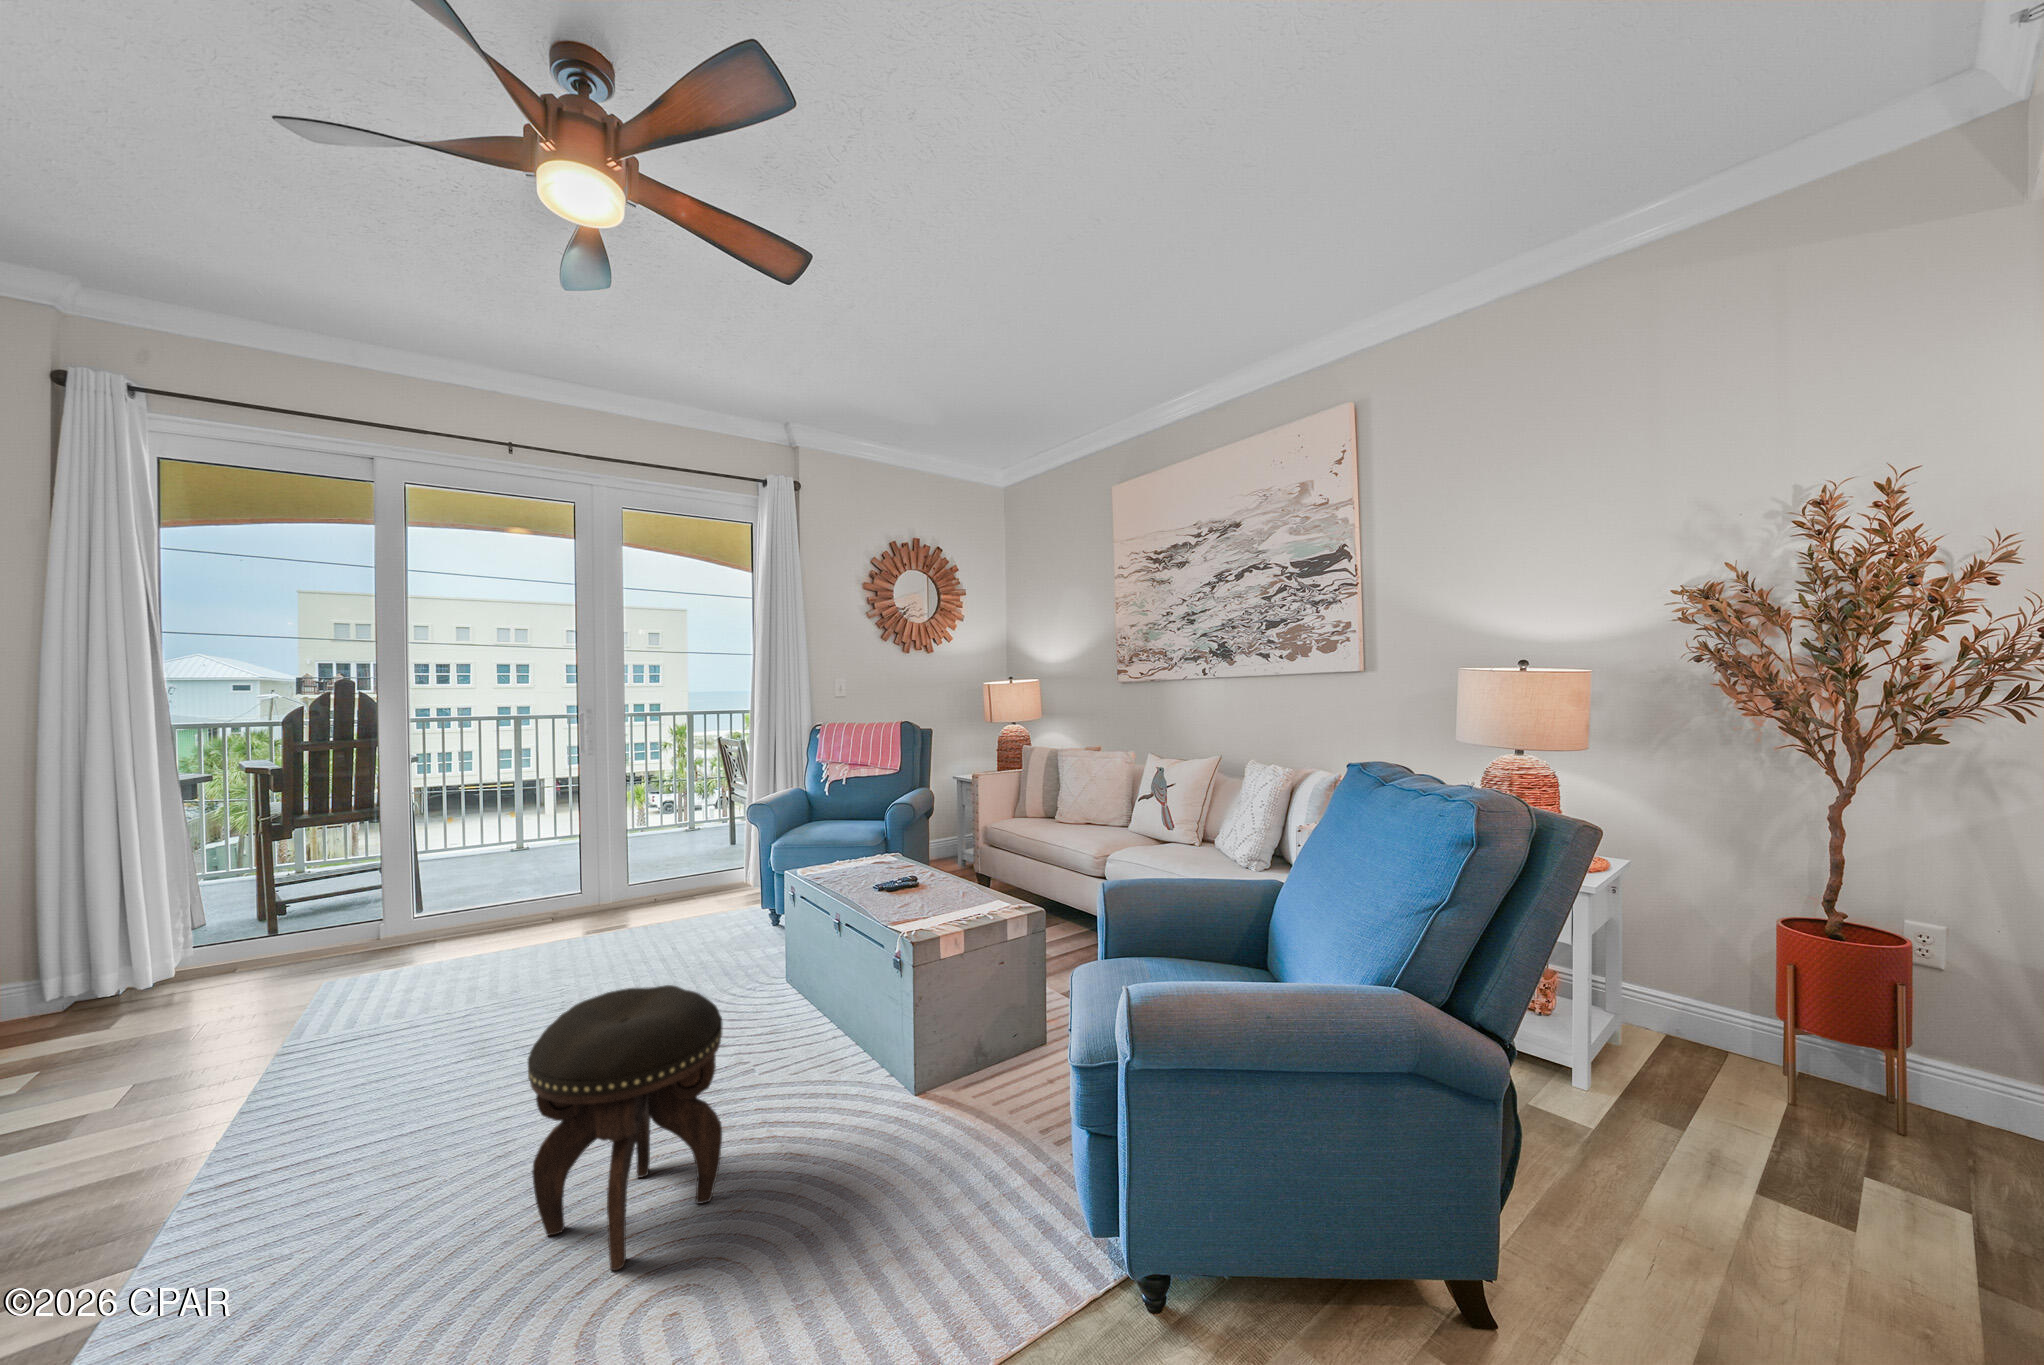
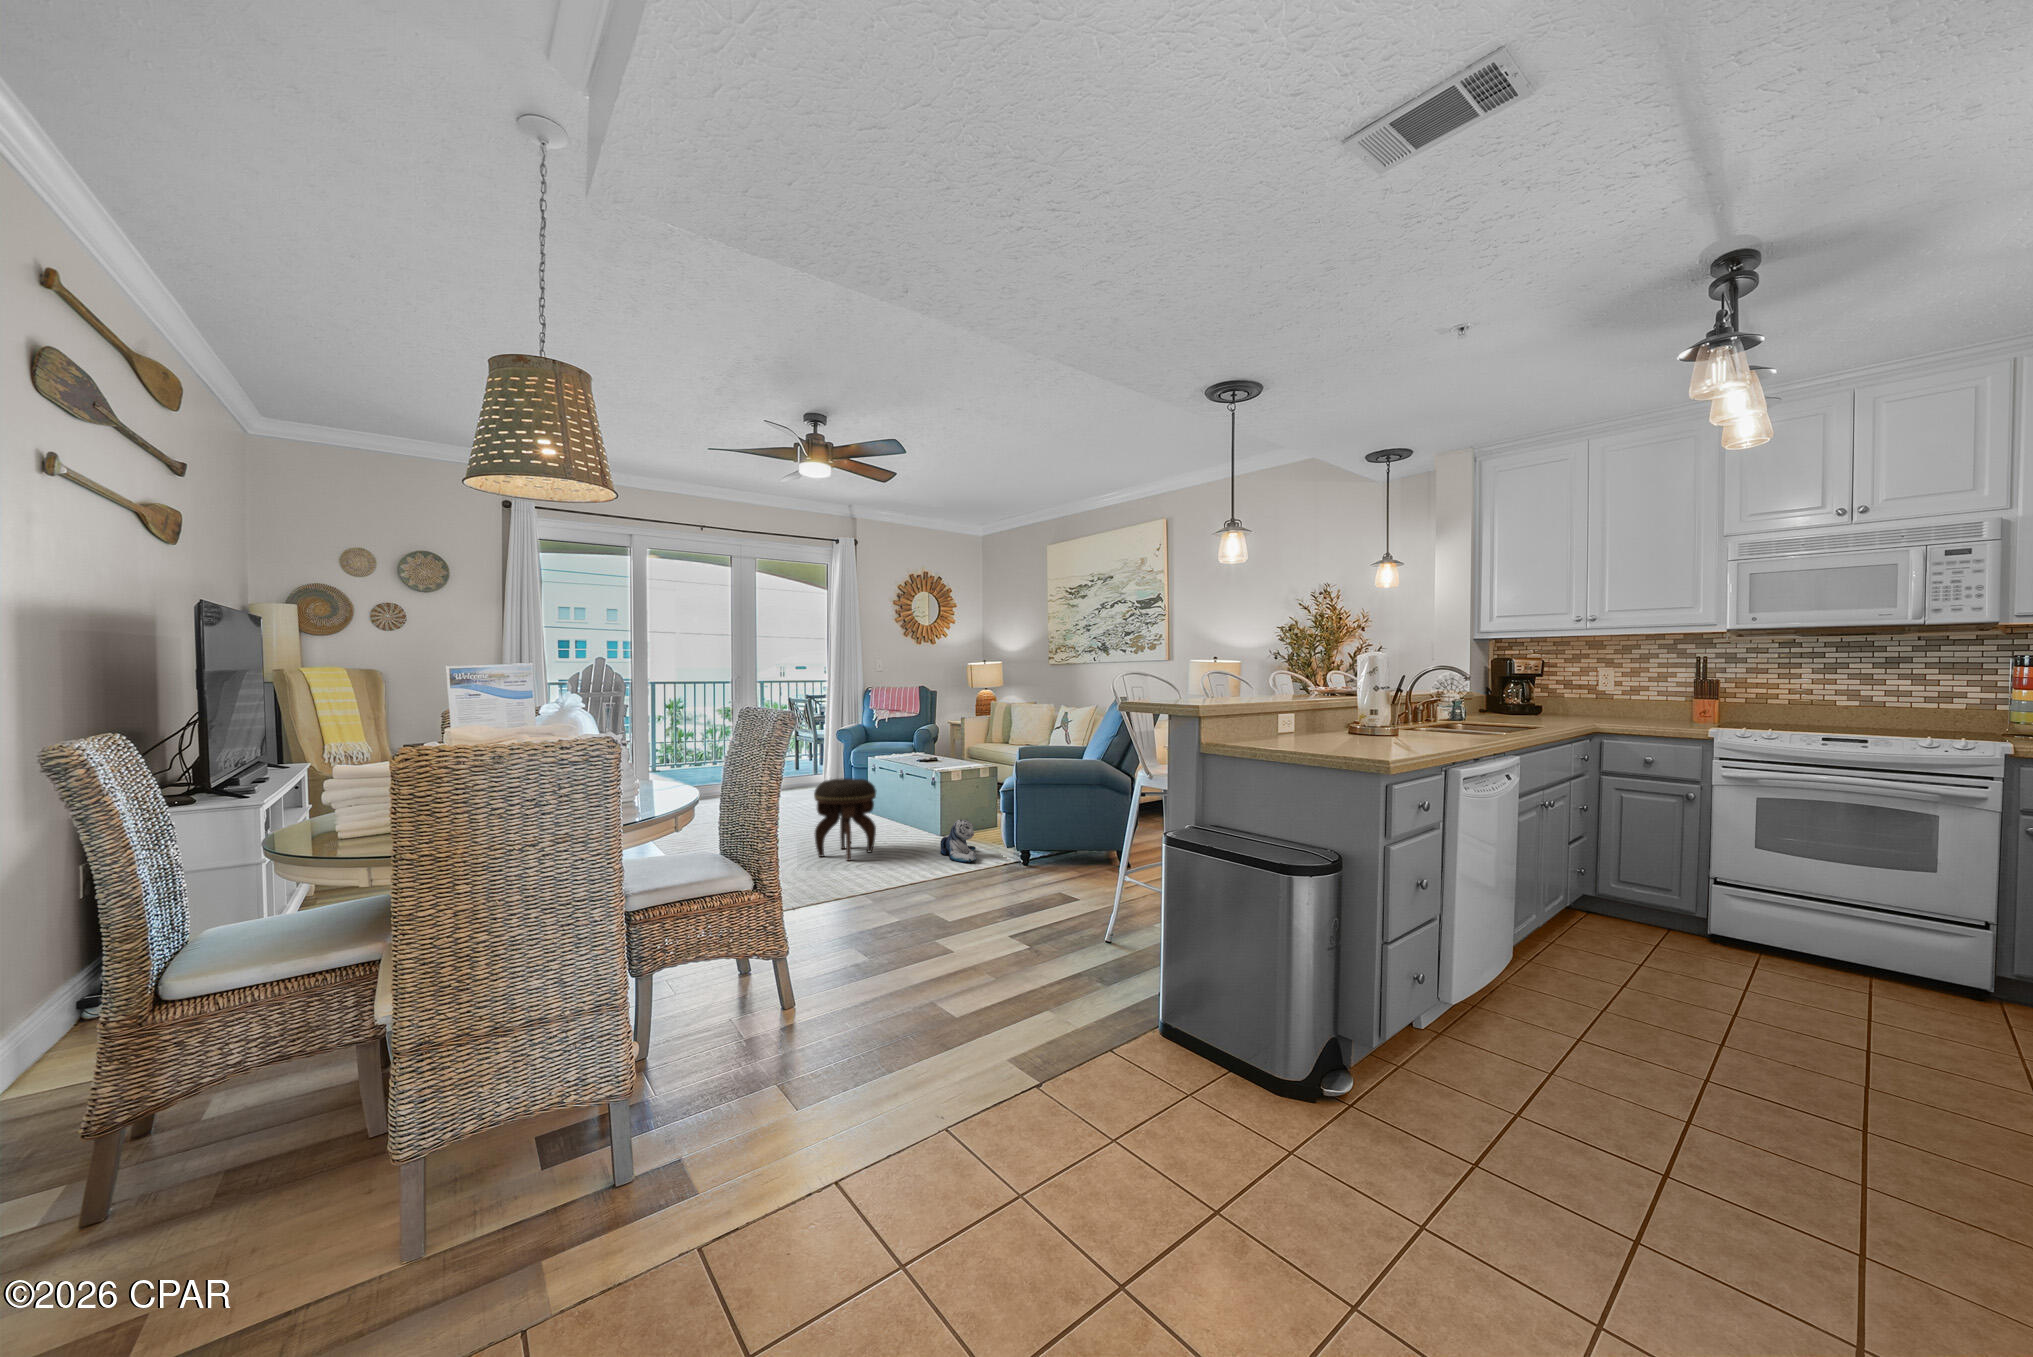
plush toy: none [897,1123,1000,1298] -> present [940,820,976,862]

